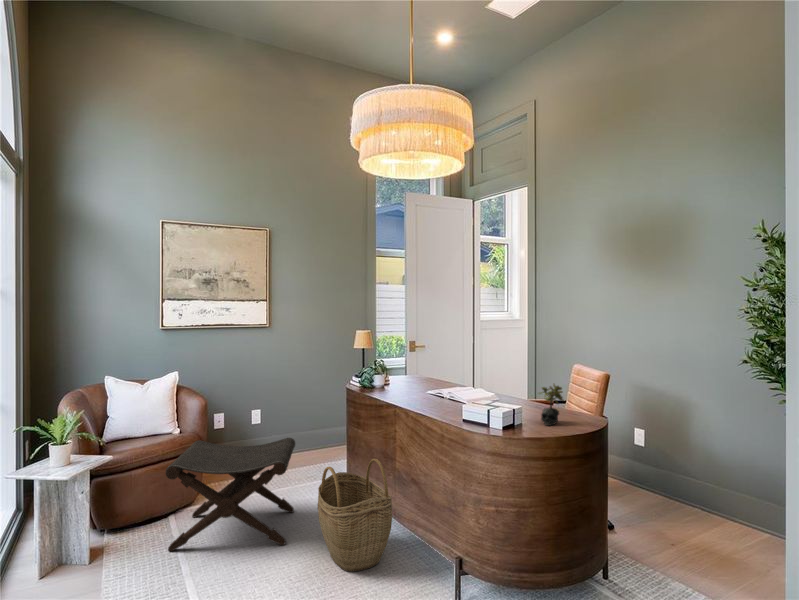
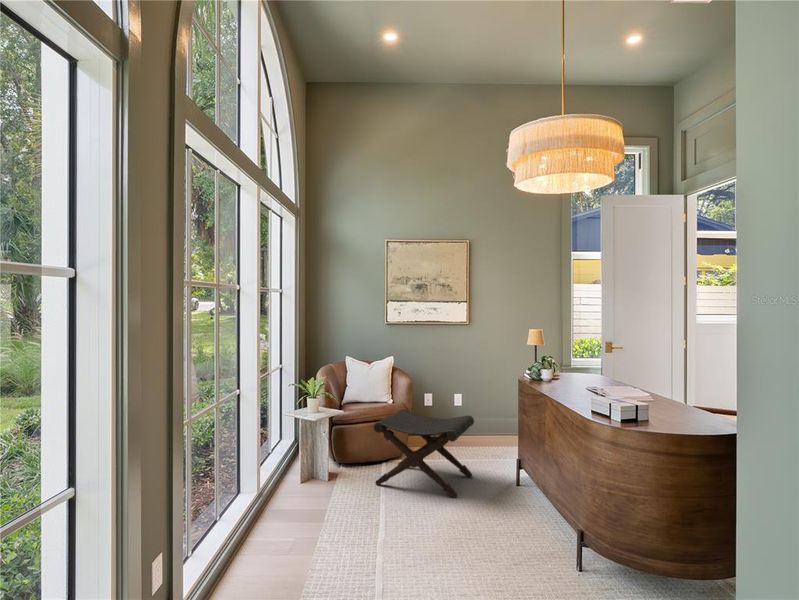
succulent plant: present [539,384,563,426] -> none [665,386,692,425]
woven basket: present [318,459,392,572] -> none [479,439,537,528]

